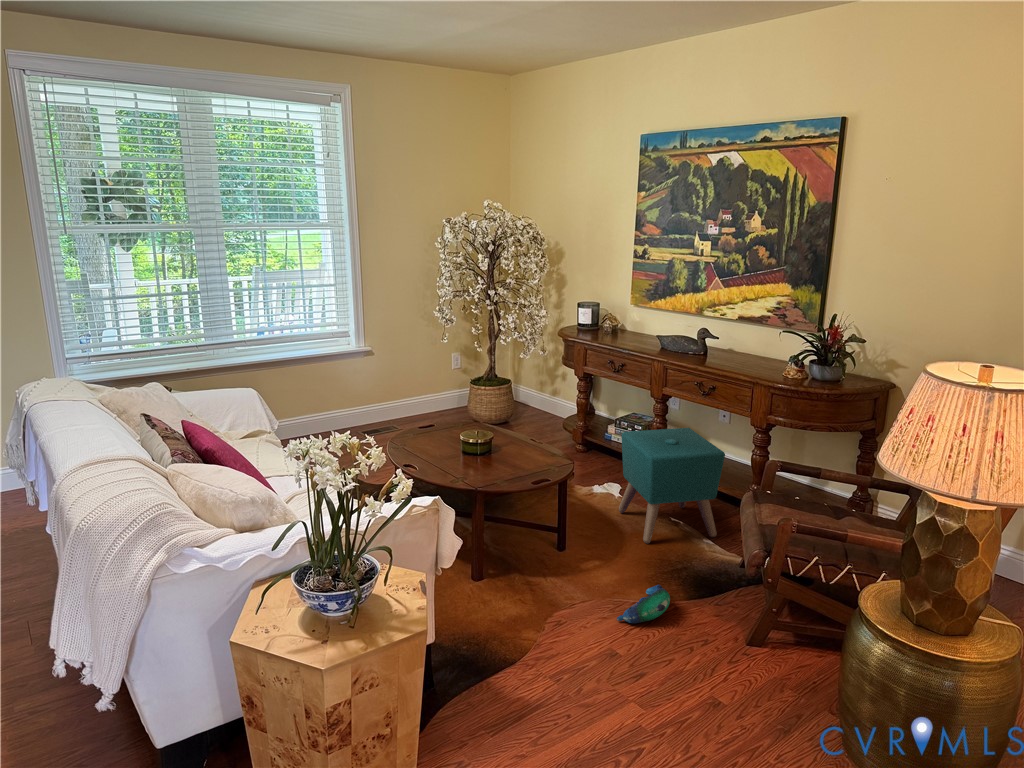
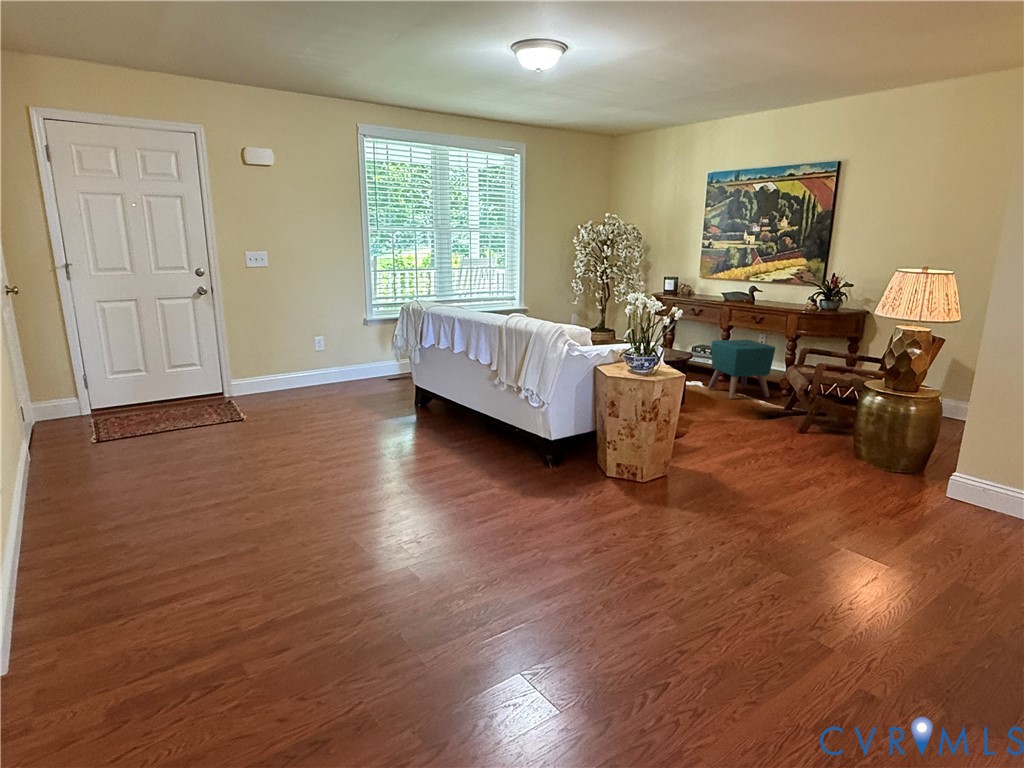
plush toy: present [617,584,670,624] -> none [731,407,758,421]

